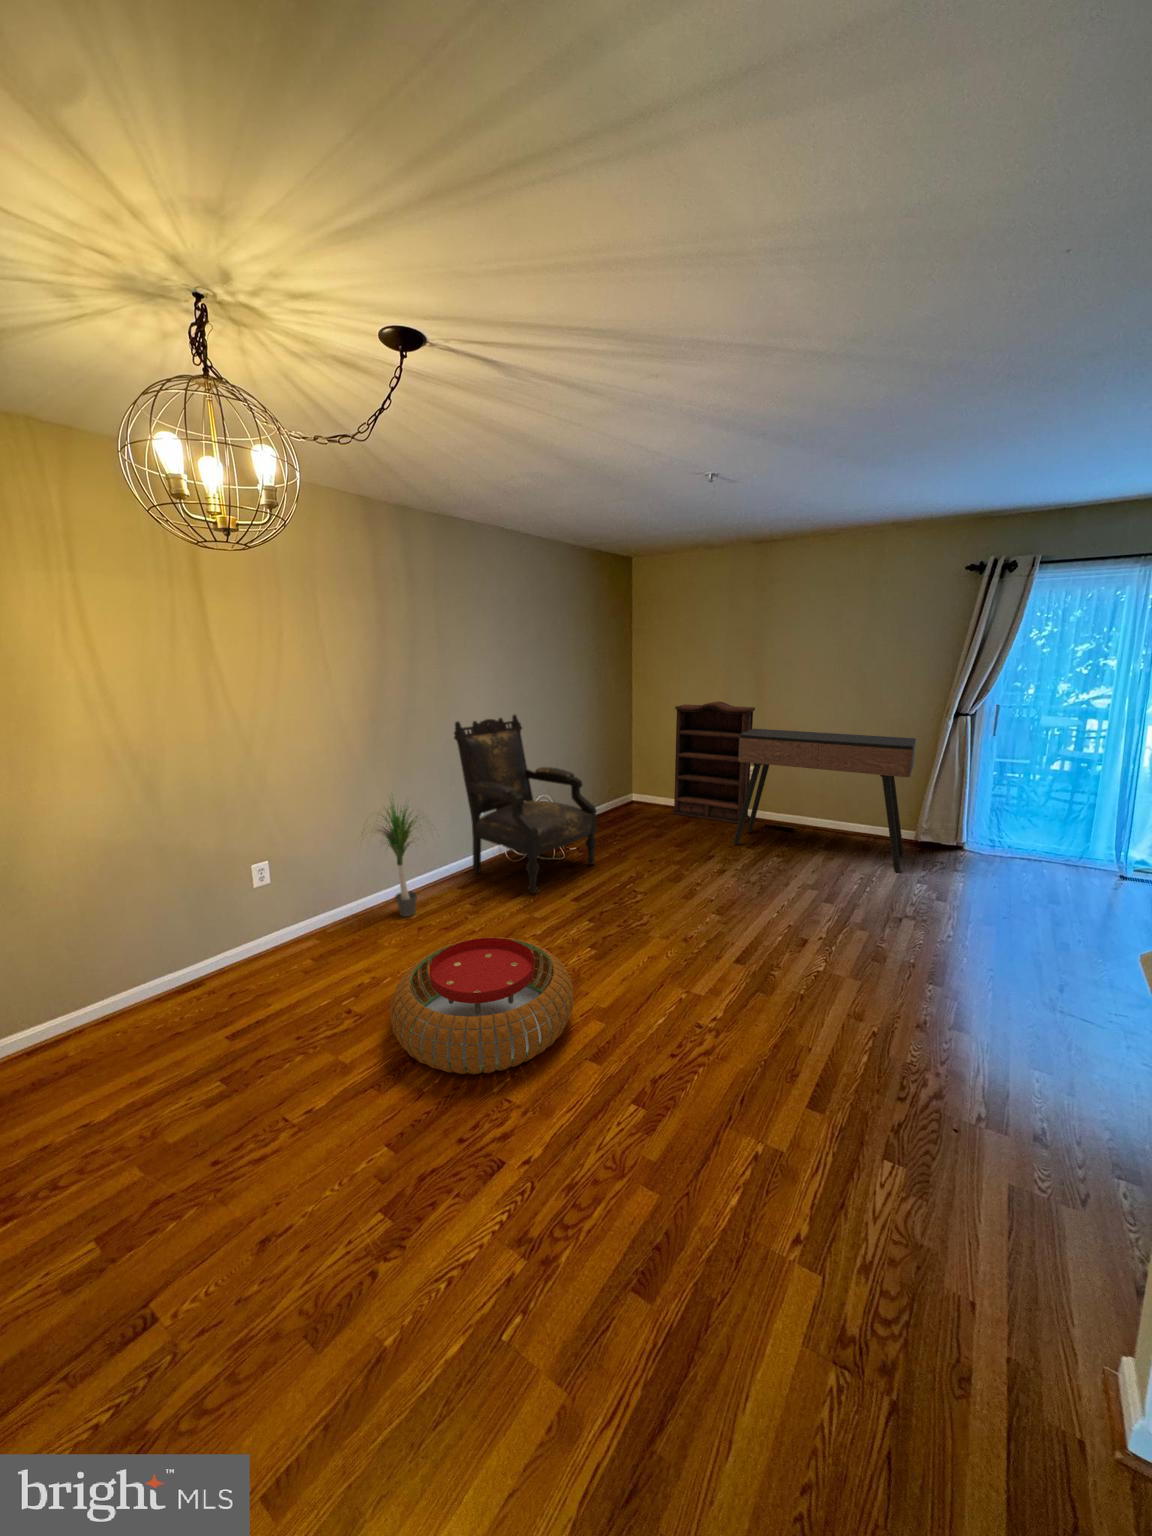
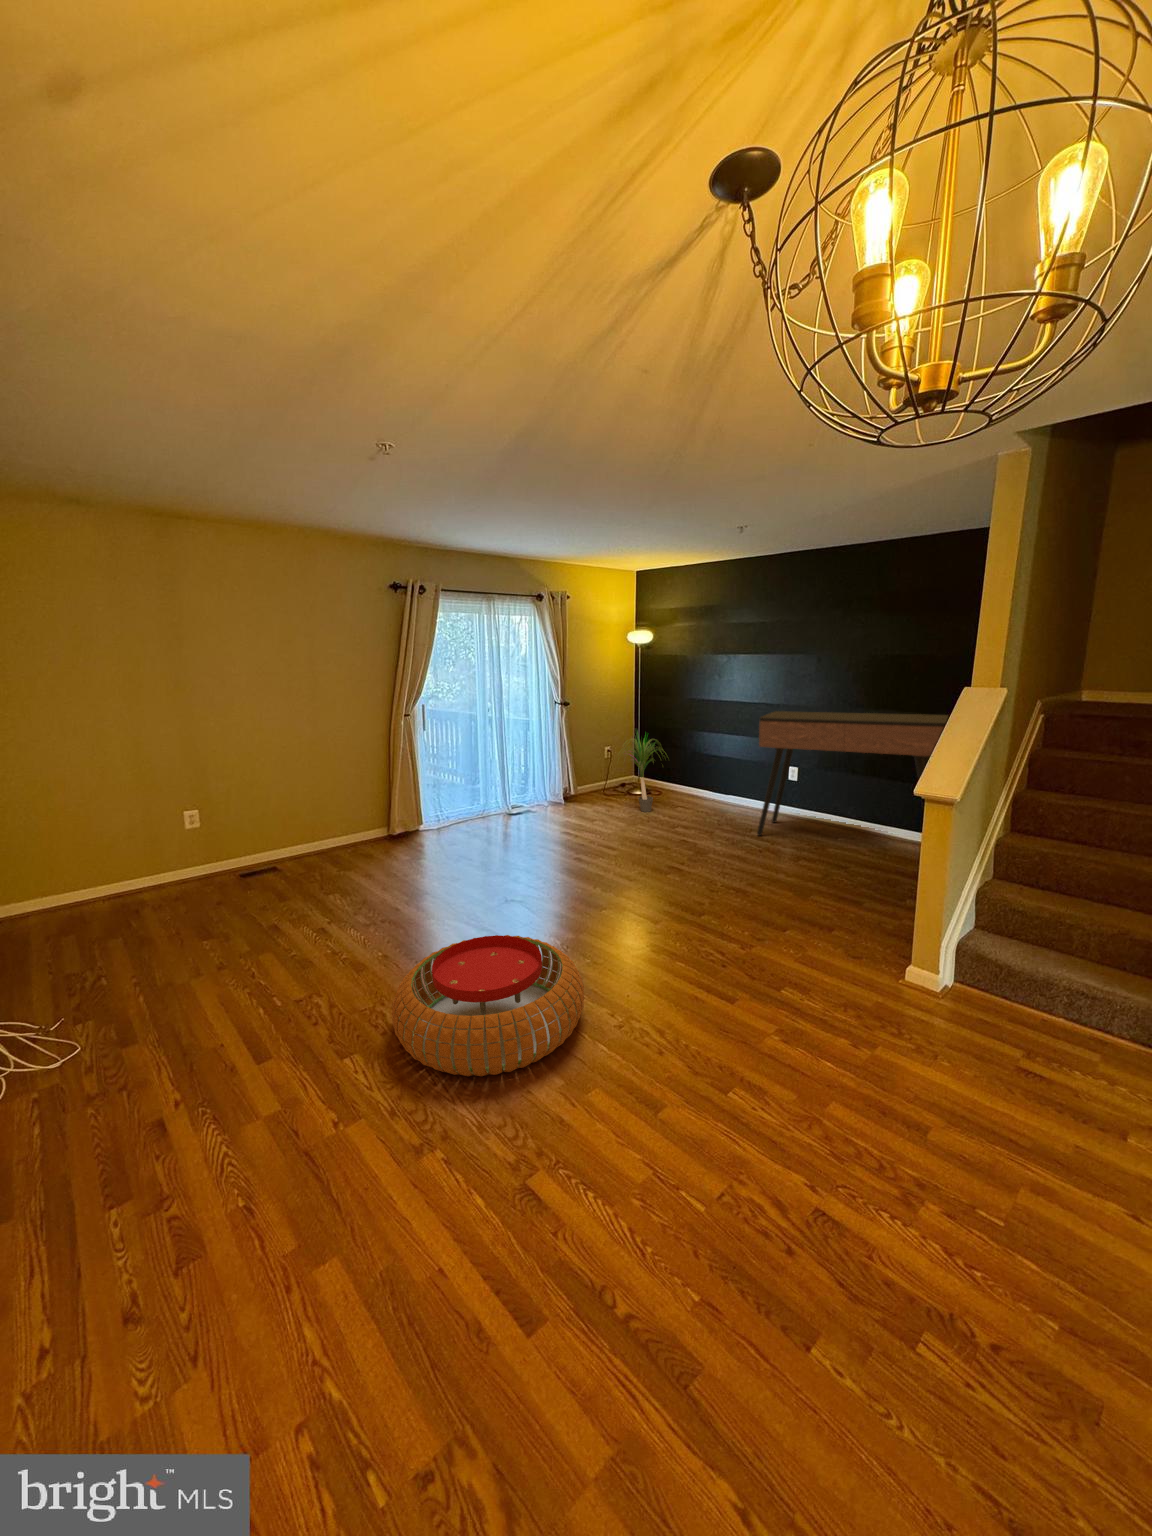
bookshelf: present [673,702,755,824] -> none [691,684,776,815]
armchair: present [454,715,597,893] -> none [455,704,609,892]
potted plant: present [362,799,428,917] -> present [630,732,655,812]

